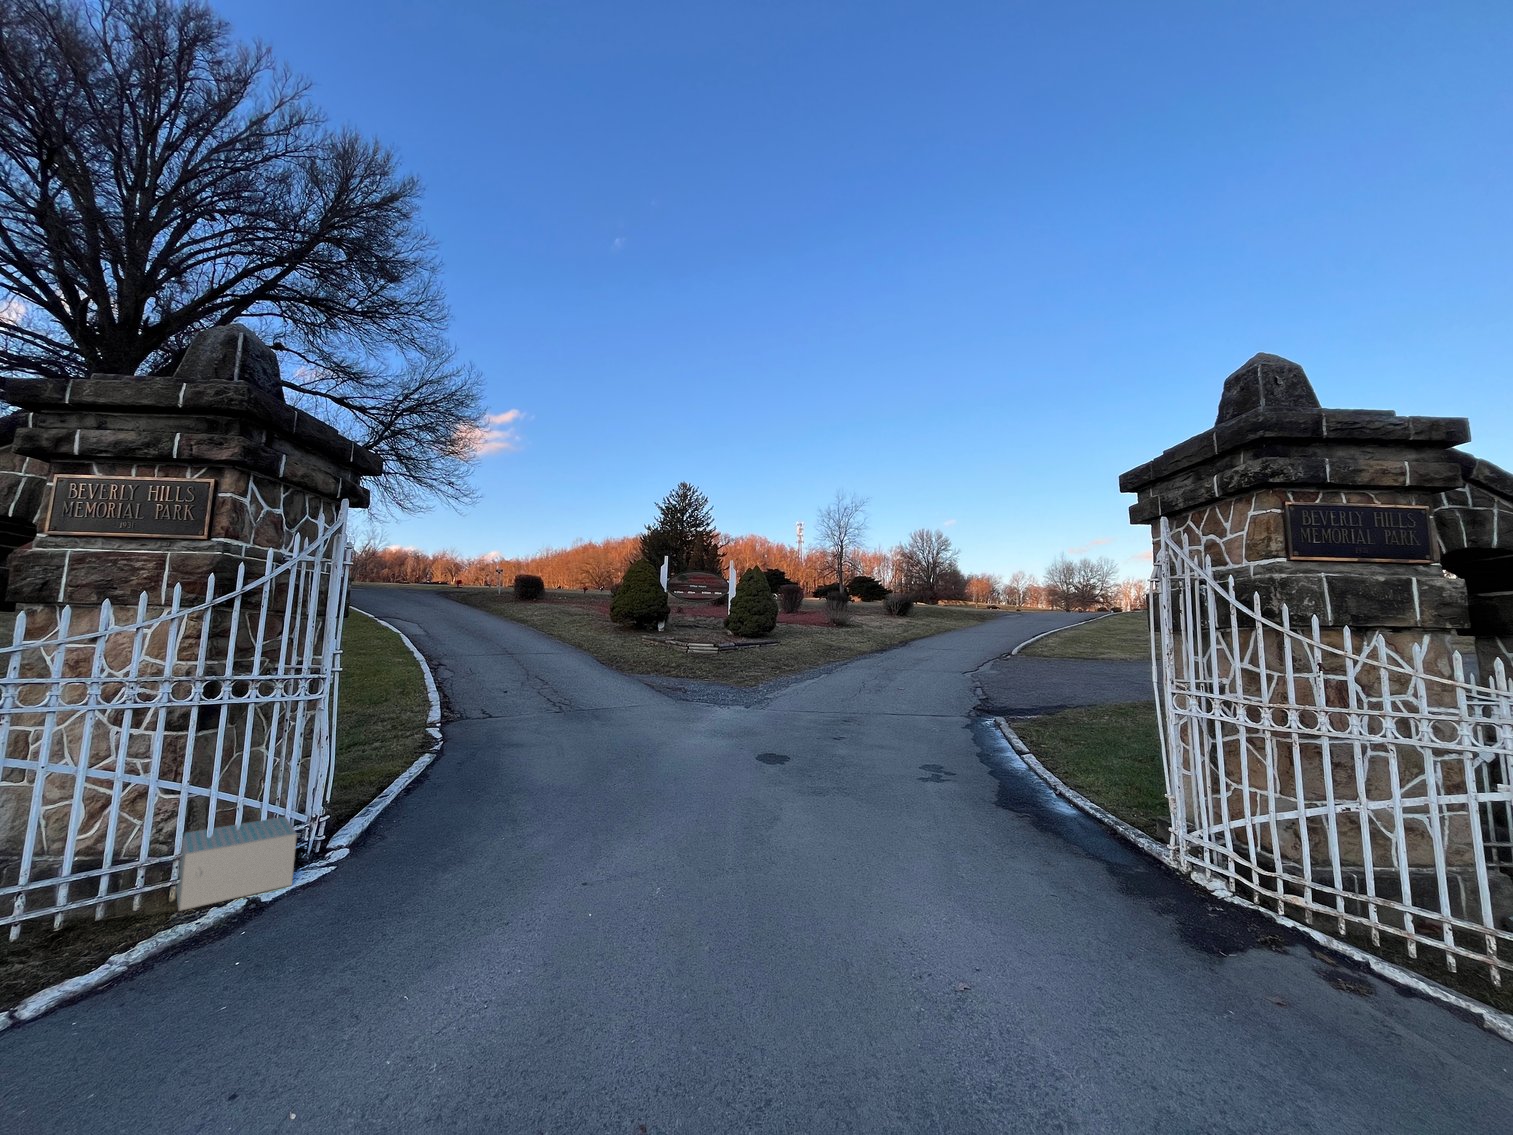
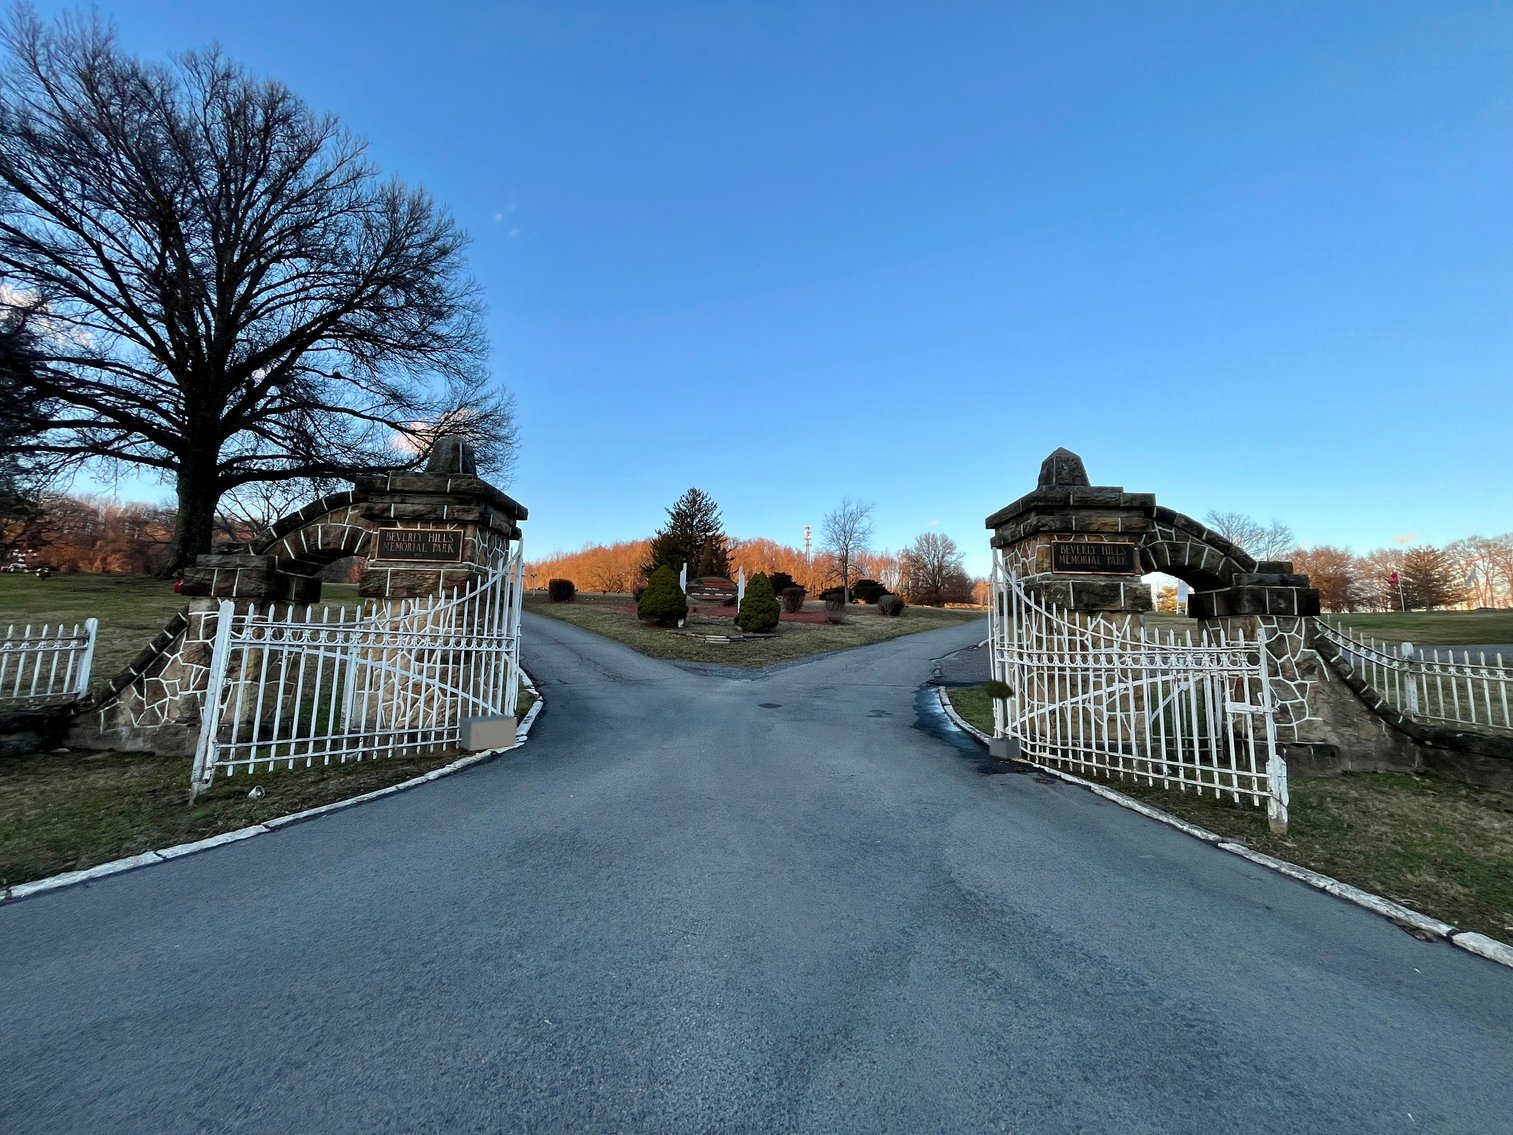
potted tree: none [1167,751,1247,910] -> present [985,679,1021,759]

